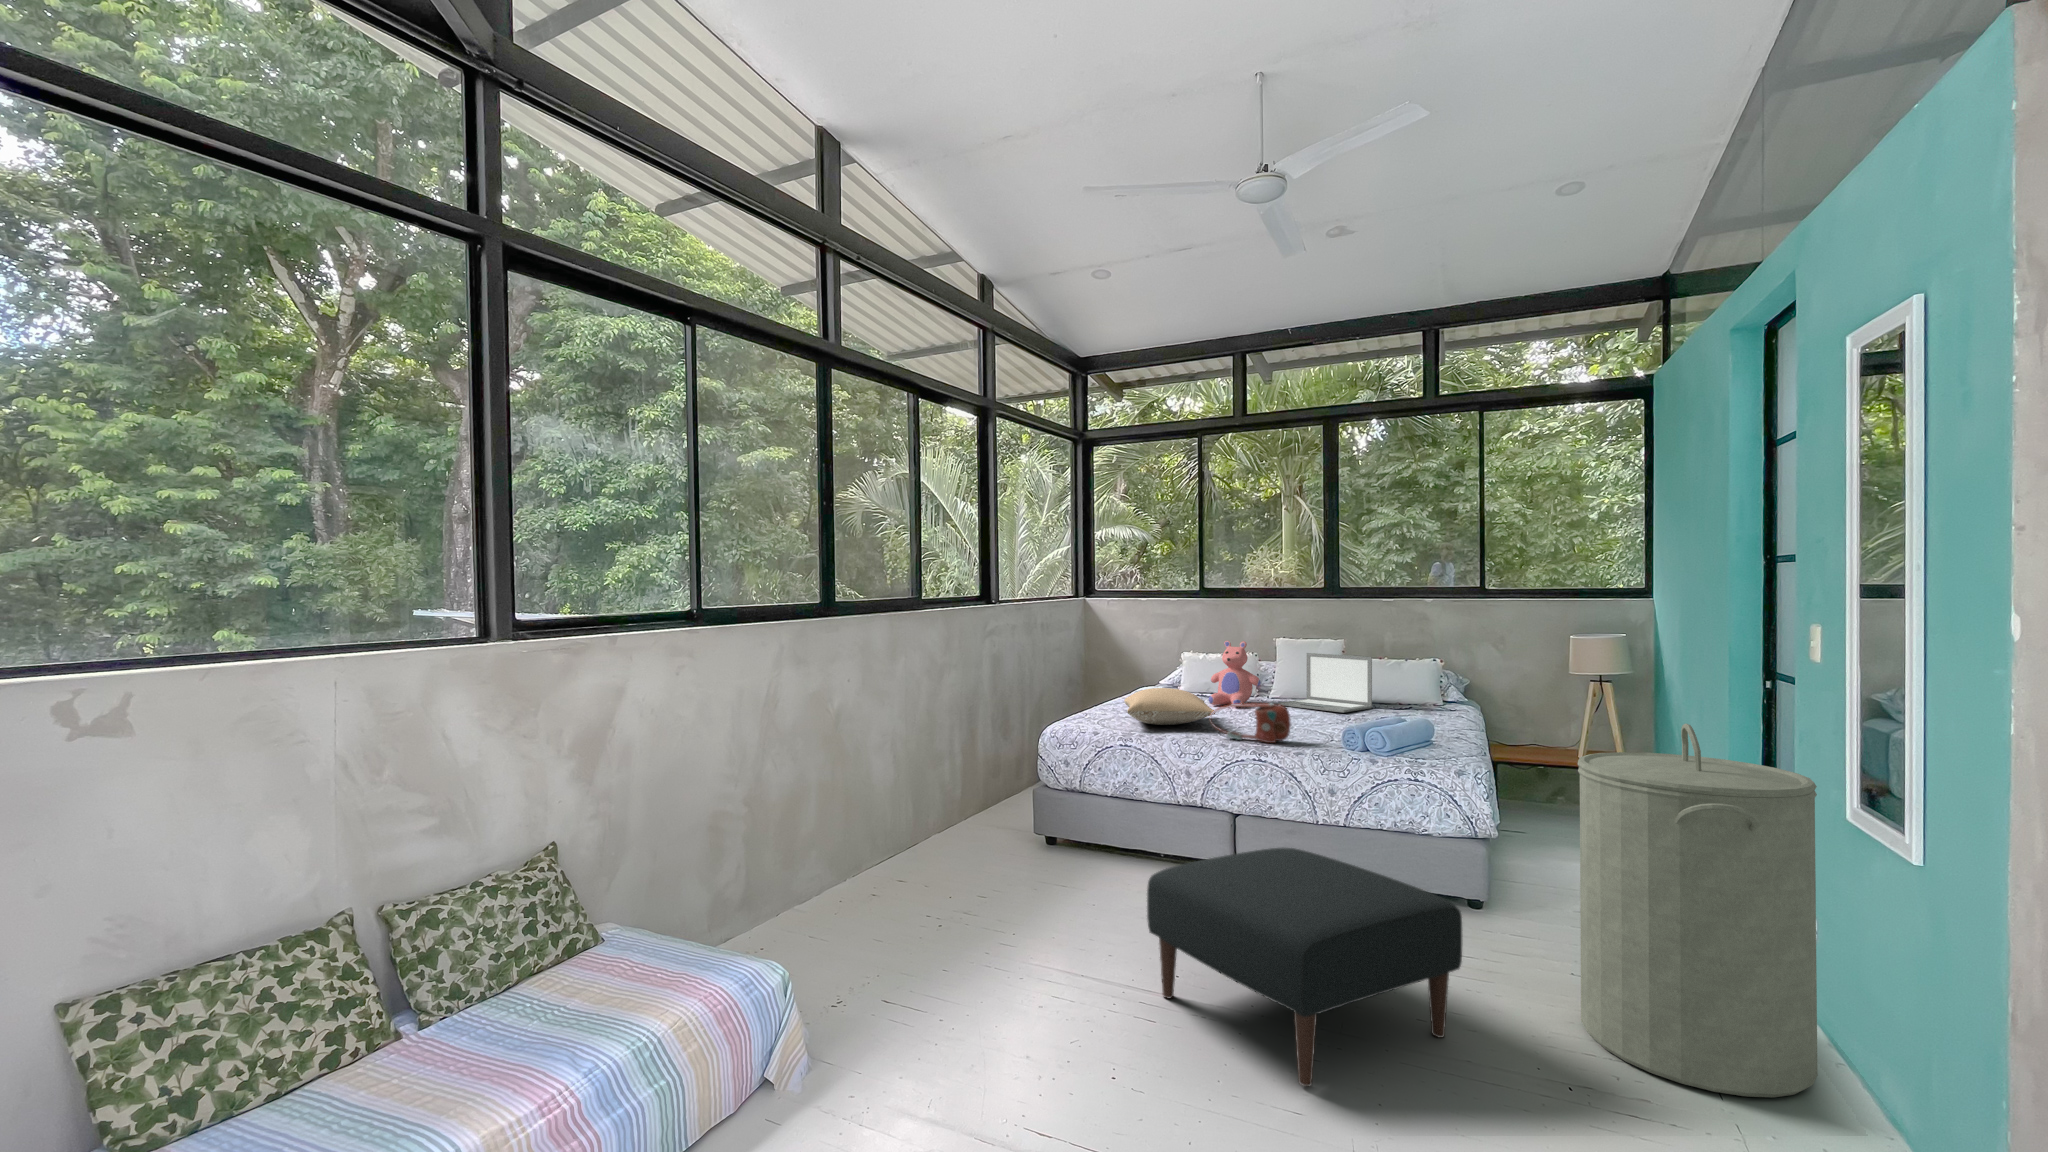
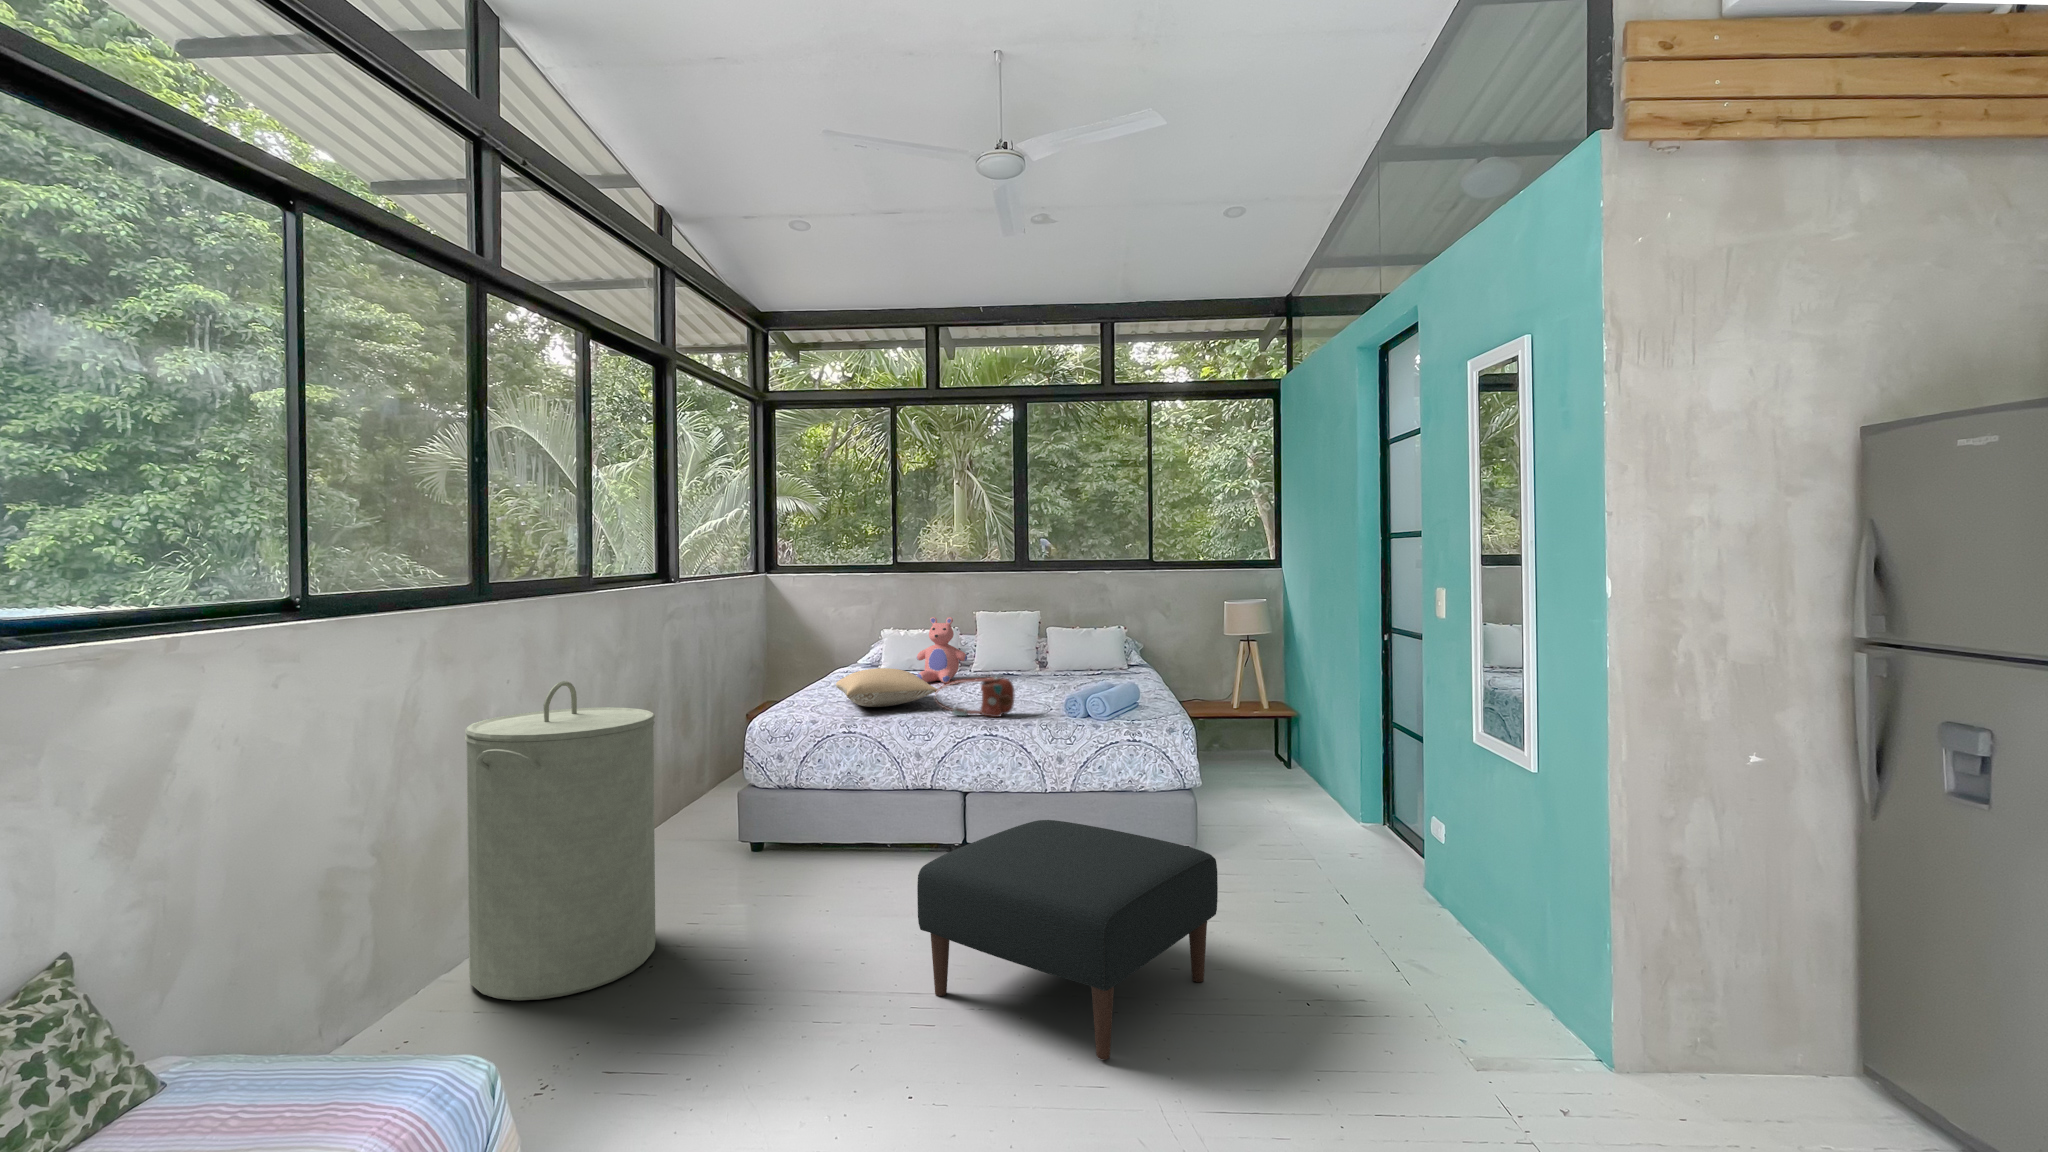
laptop: present [1278,653,1372,713] -> none [984,626,1069,682]
laundry hamper: present [1578,724,1818,1097] -> present [465,681,656,1000]

